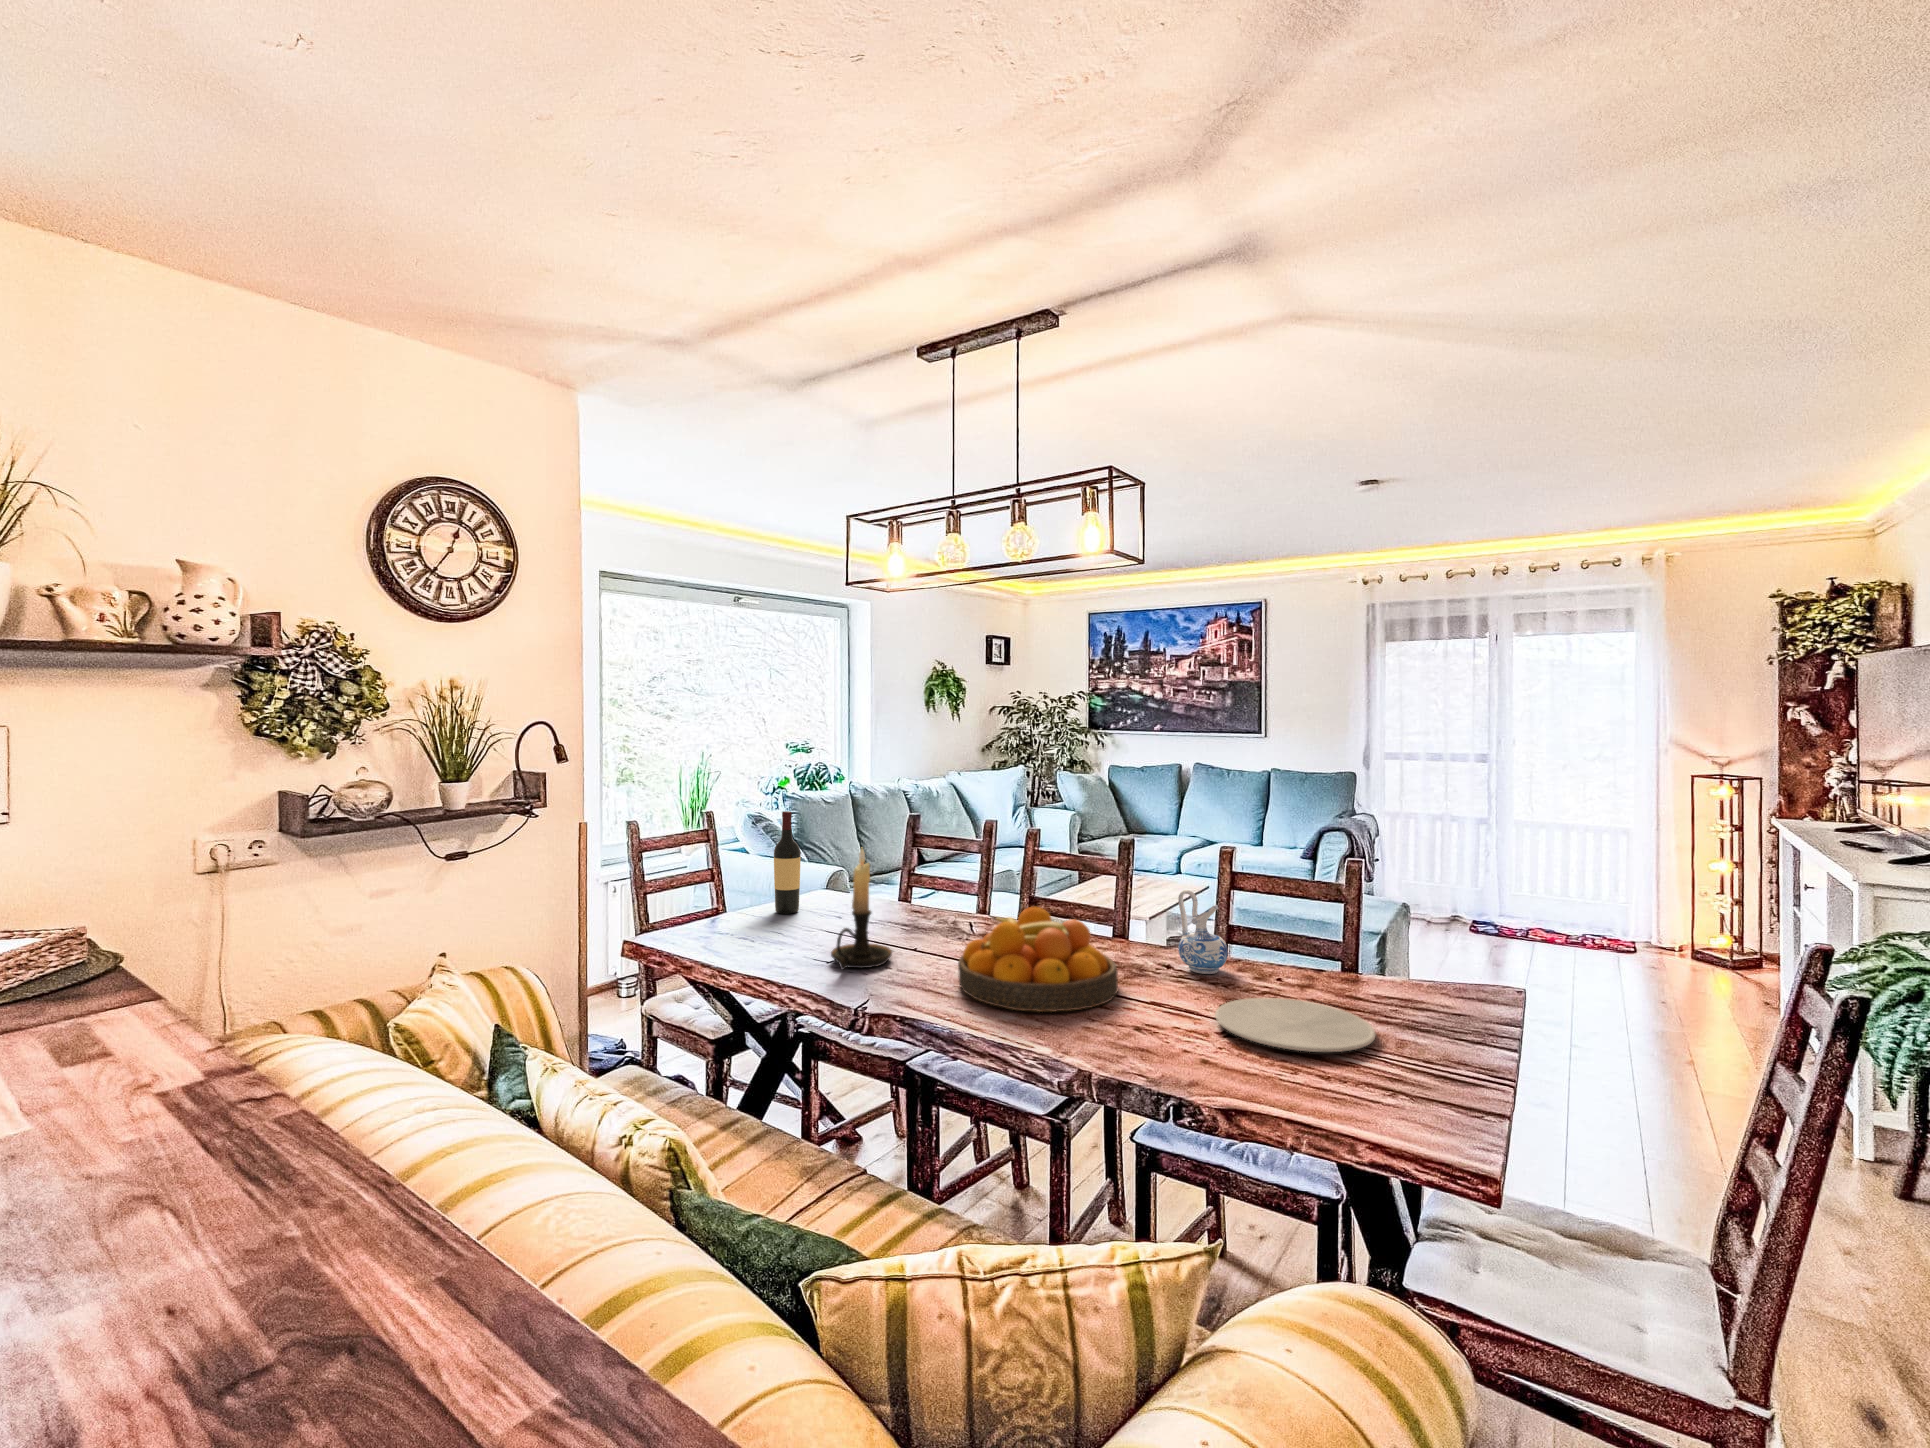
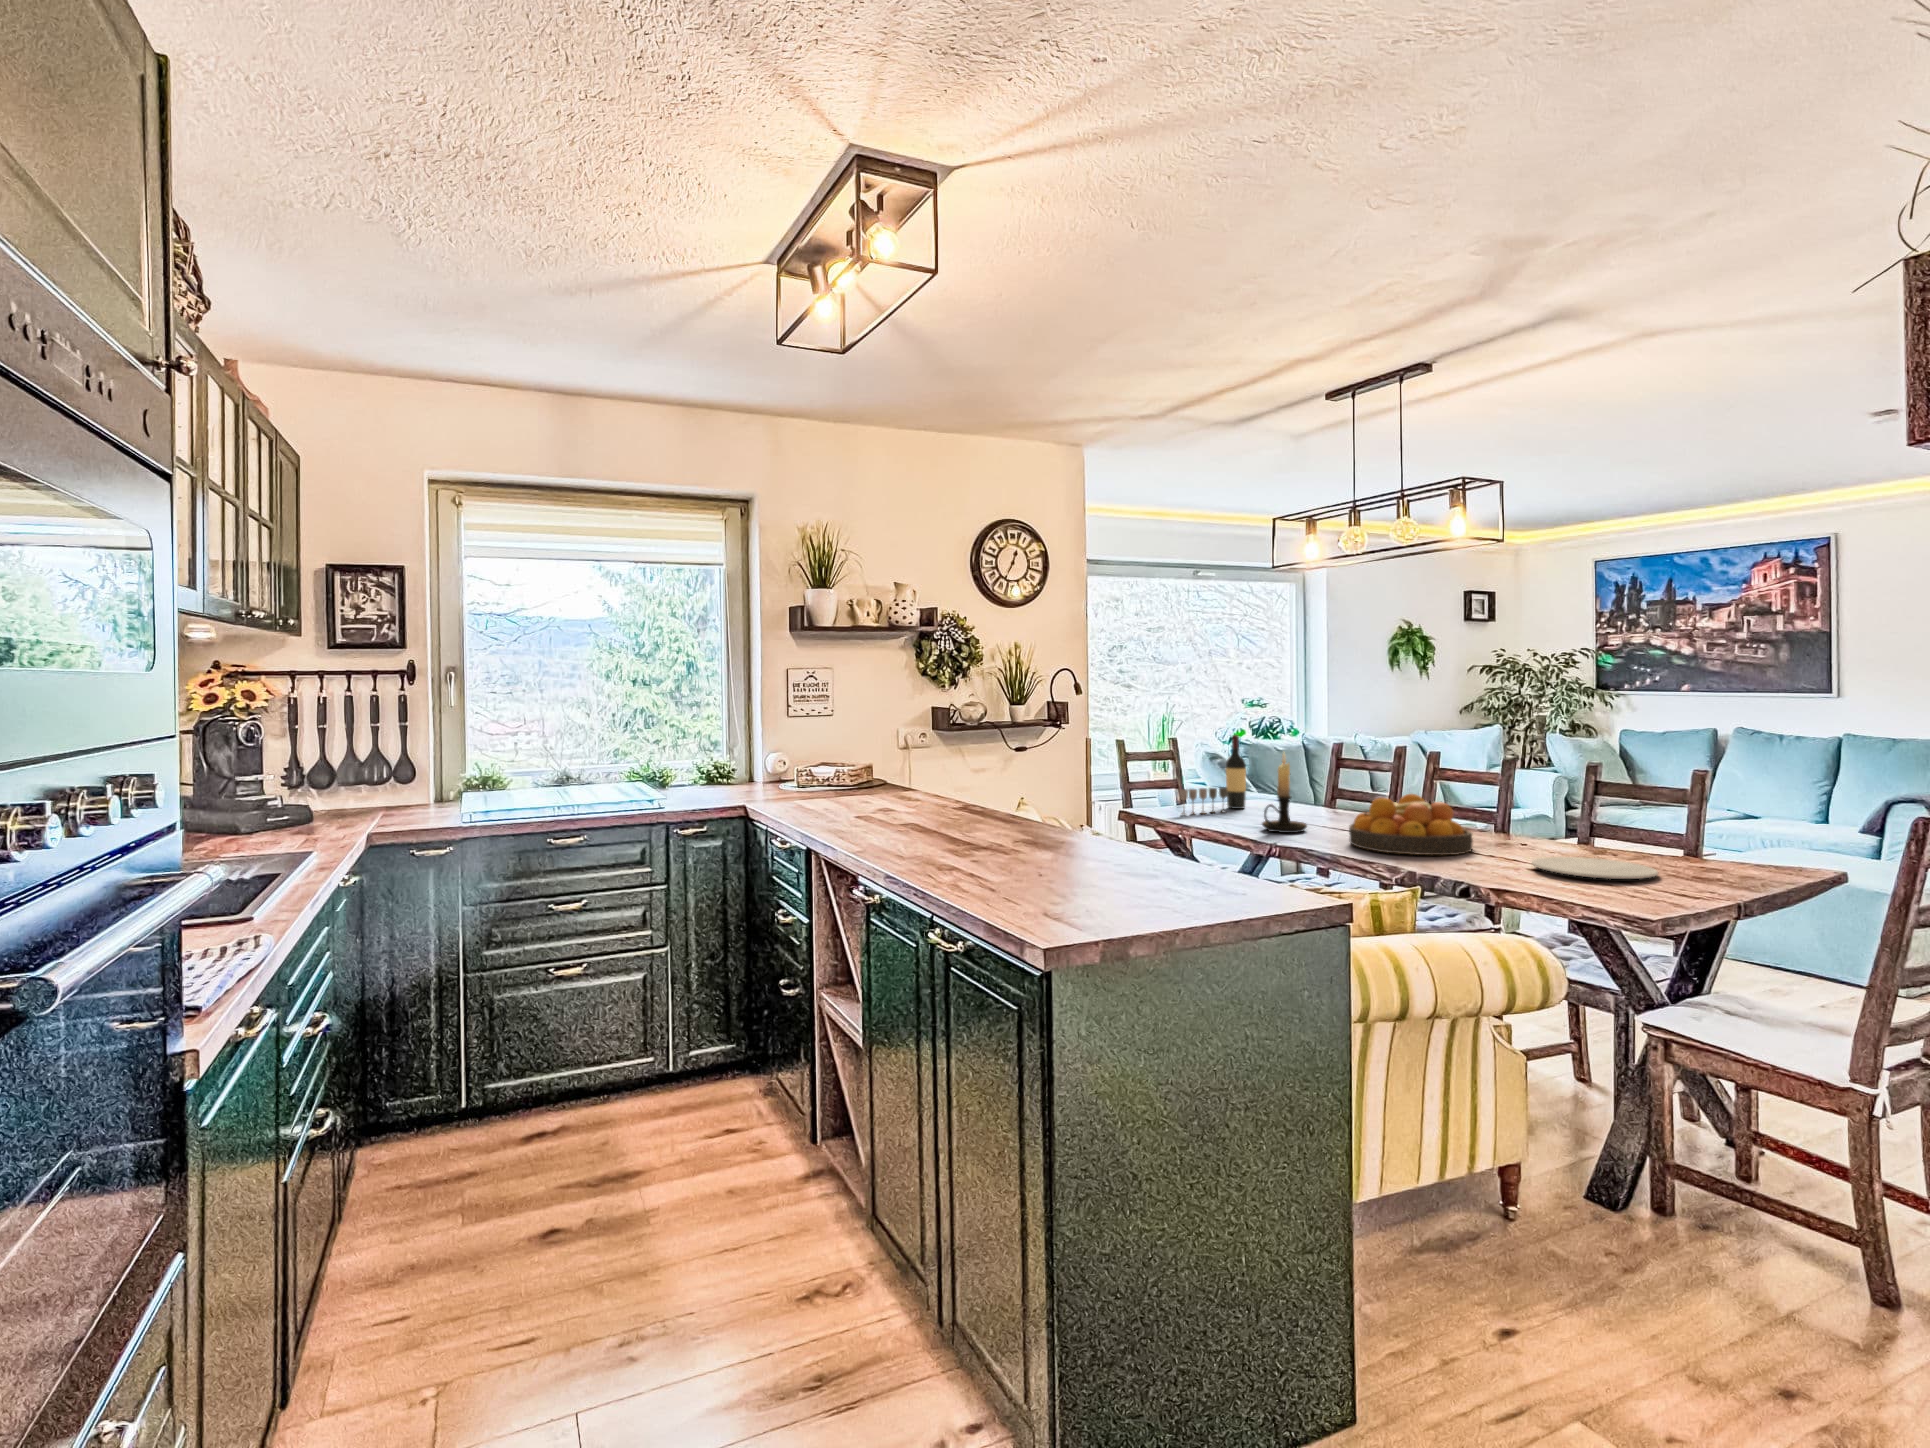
wine glass: none [711,887,777,935] -> present [1179,787,1227,815]
ceramic pitcher: present [1178,890,1228,974] -> none [1534,787,1576,849]

